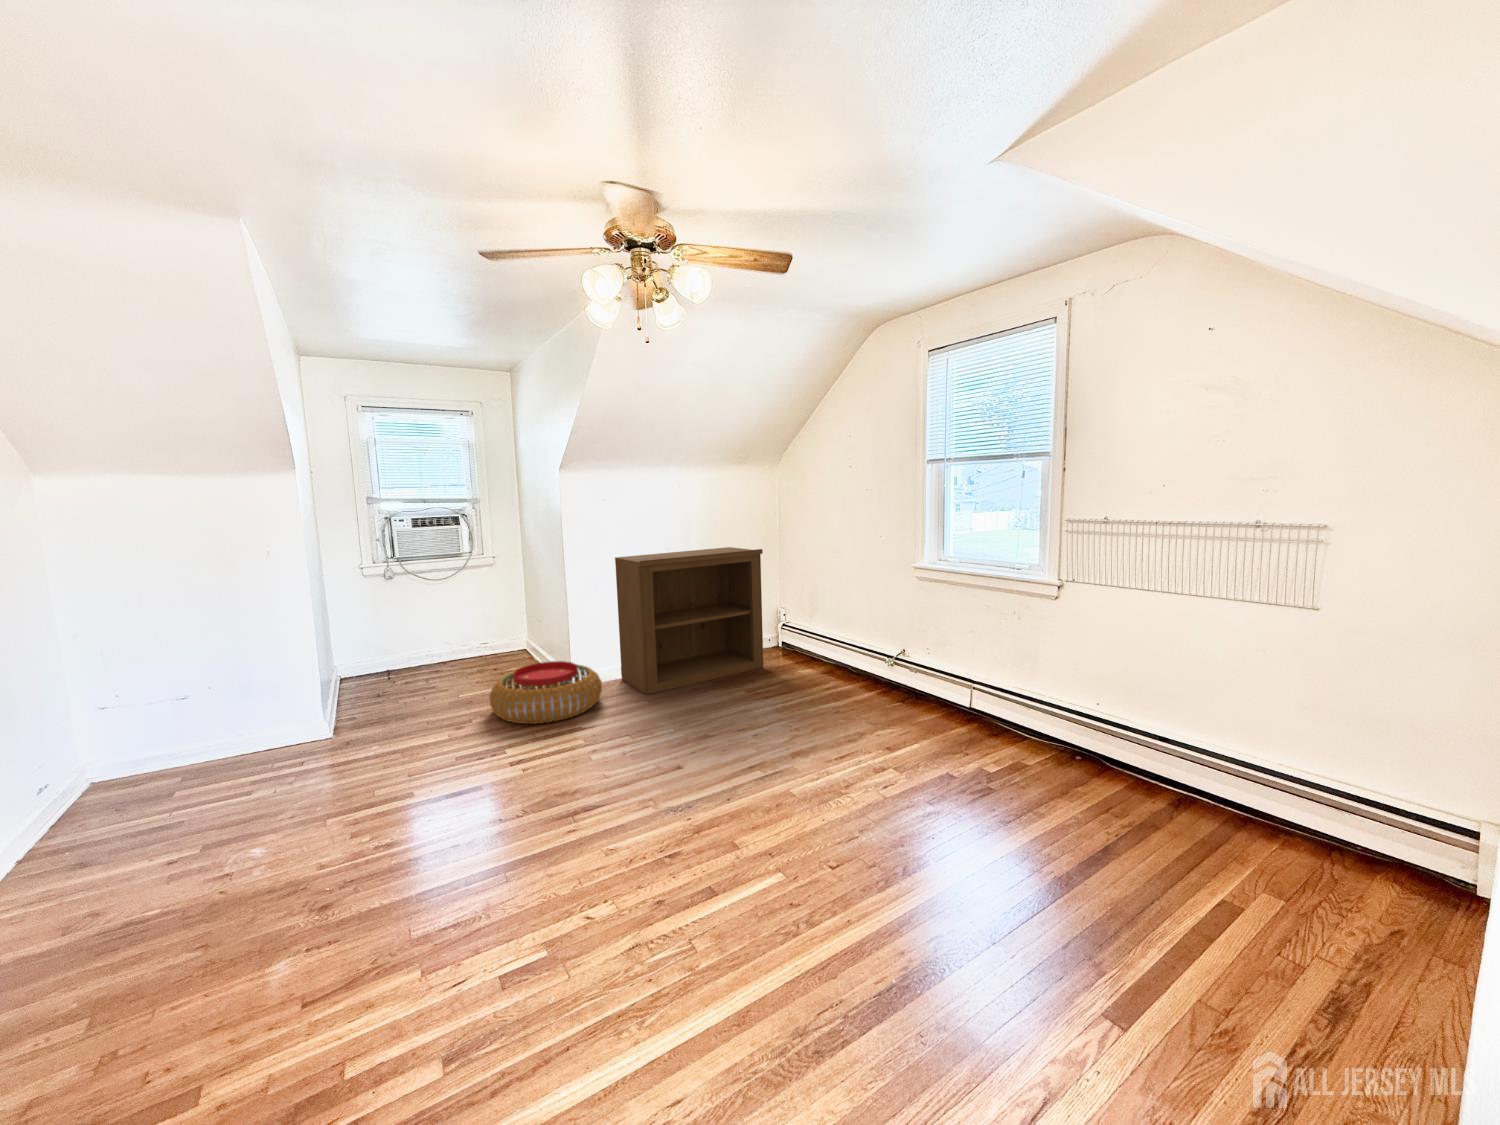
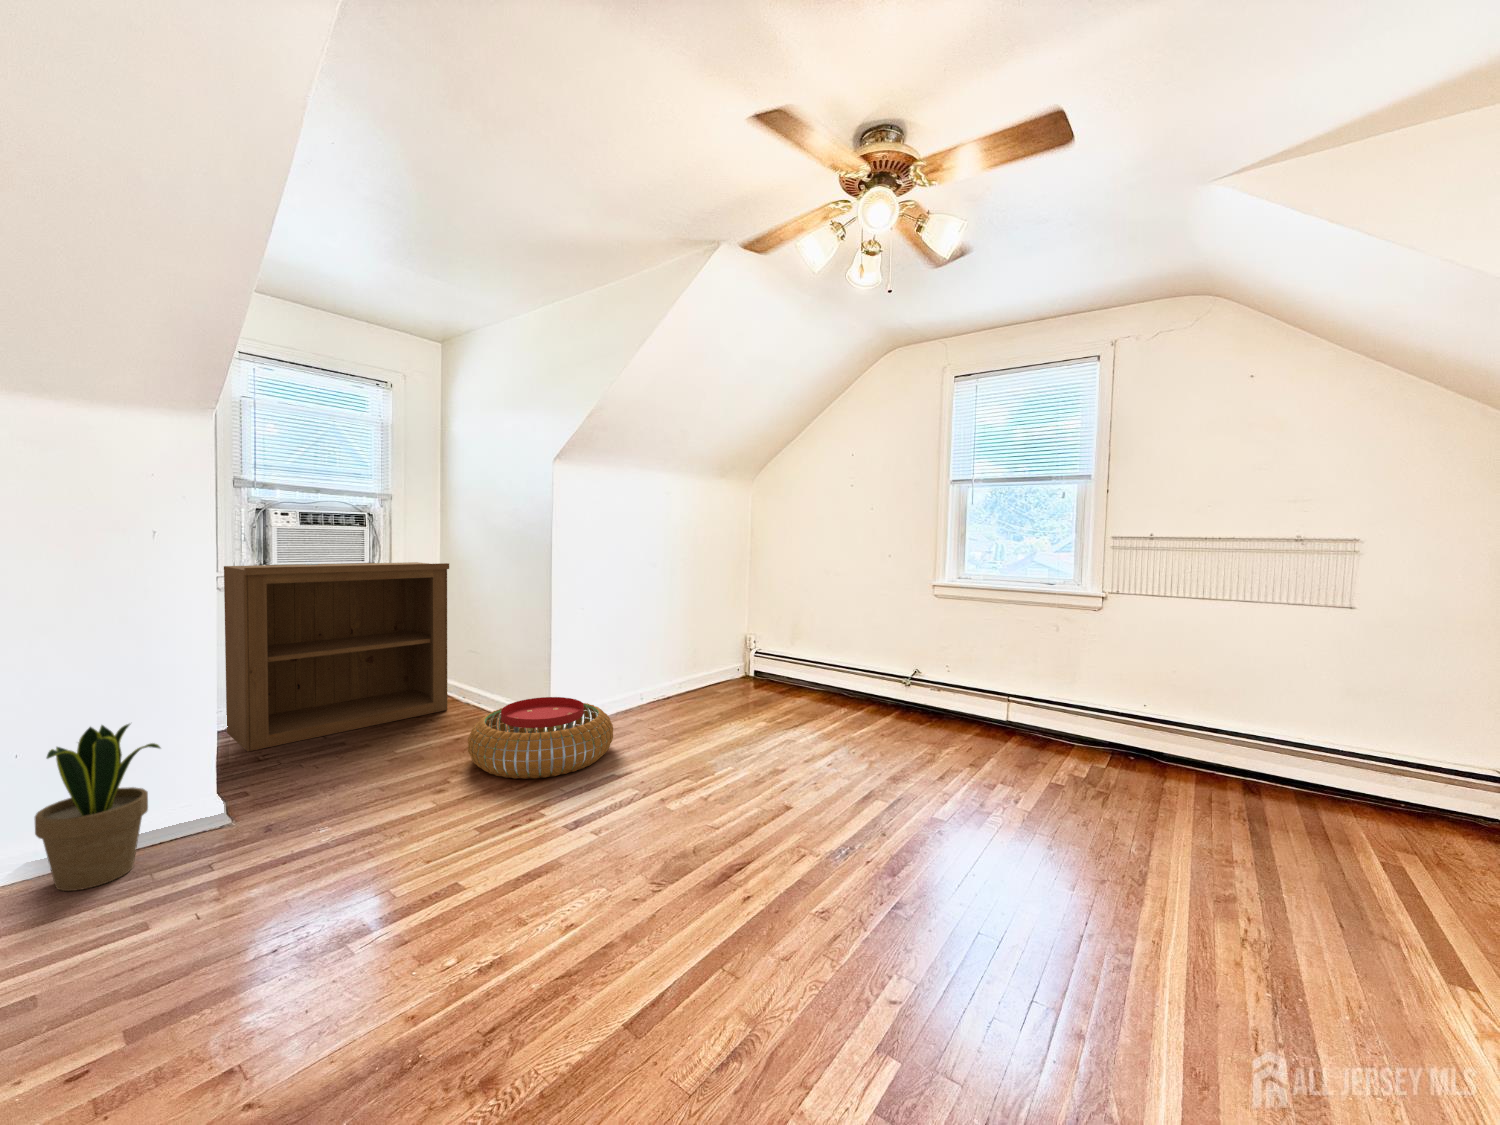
bookshelf: present [615,547,763,695] -> present [224,562,449,751]
potted plant: none [210,670,276,767] -> present [35,724,160,891]

